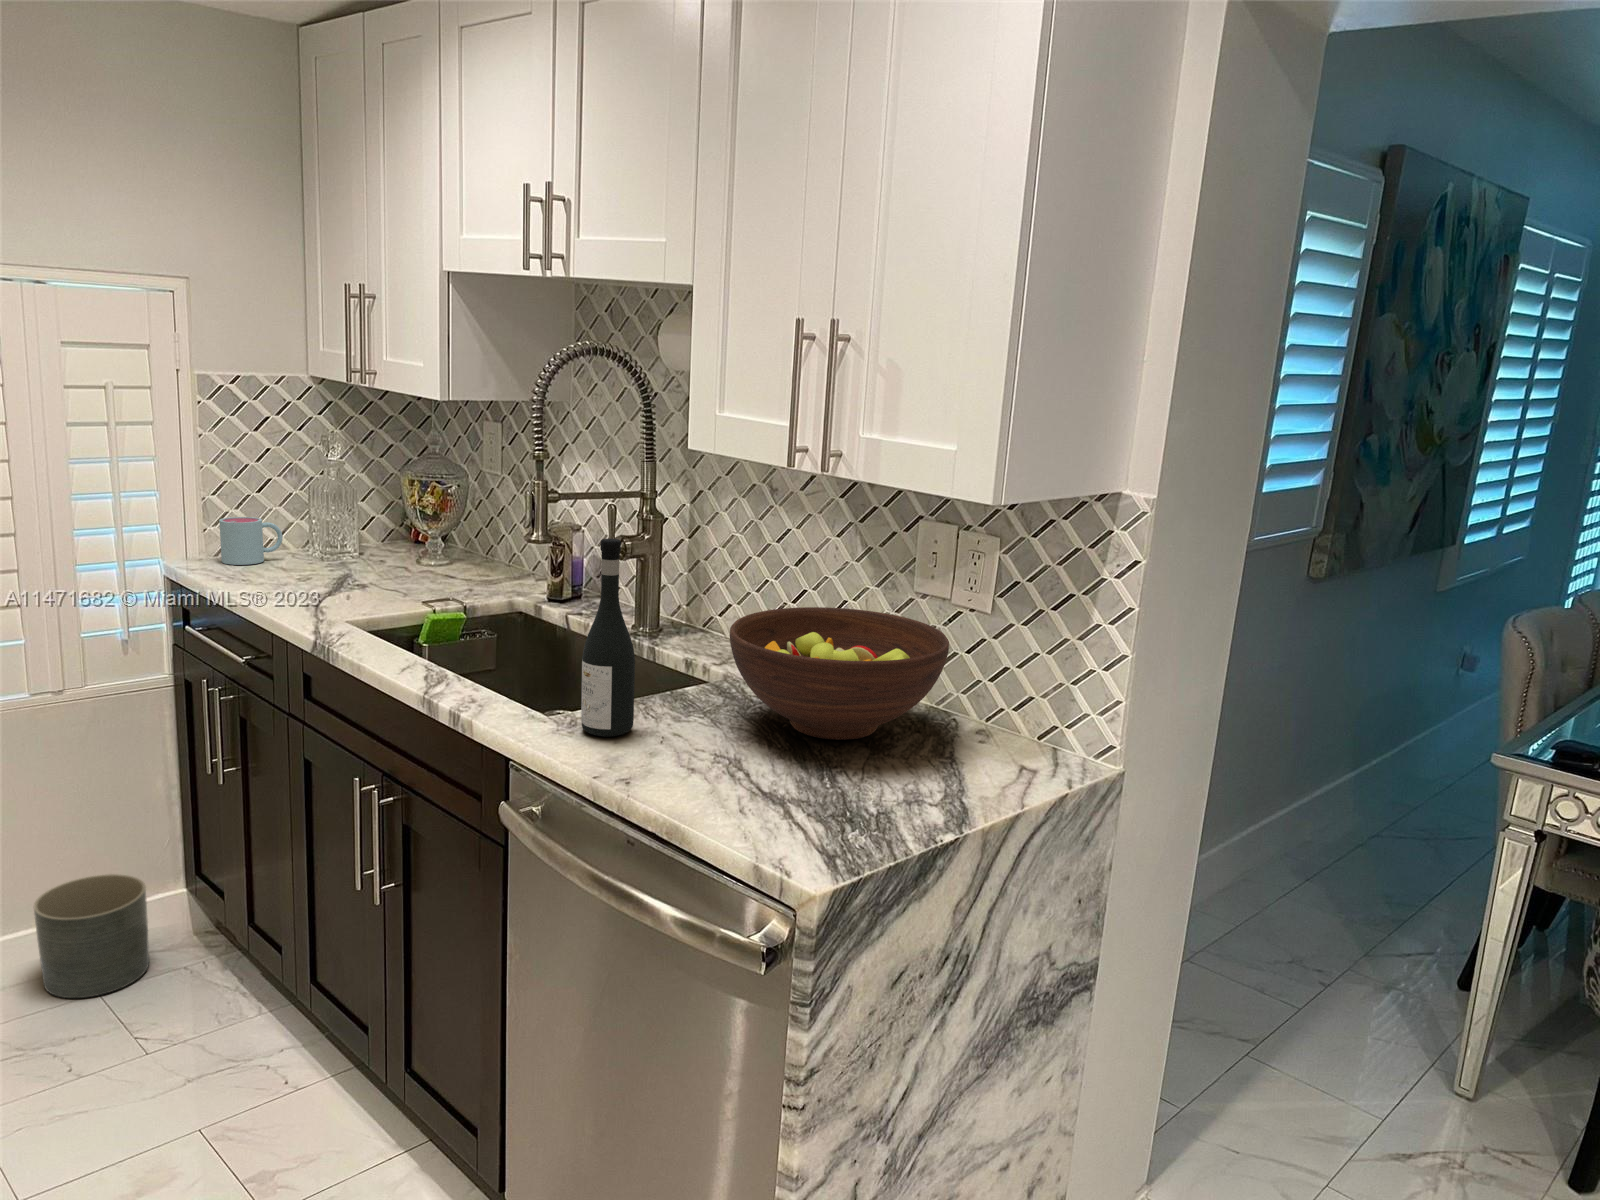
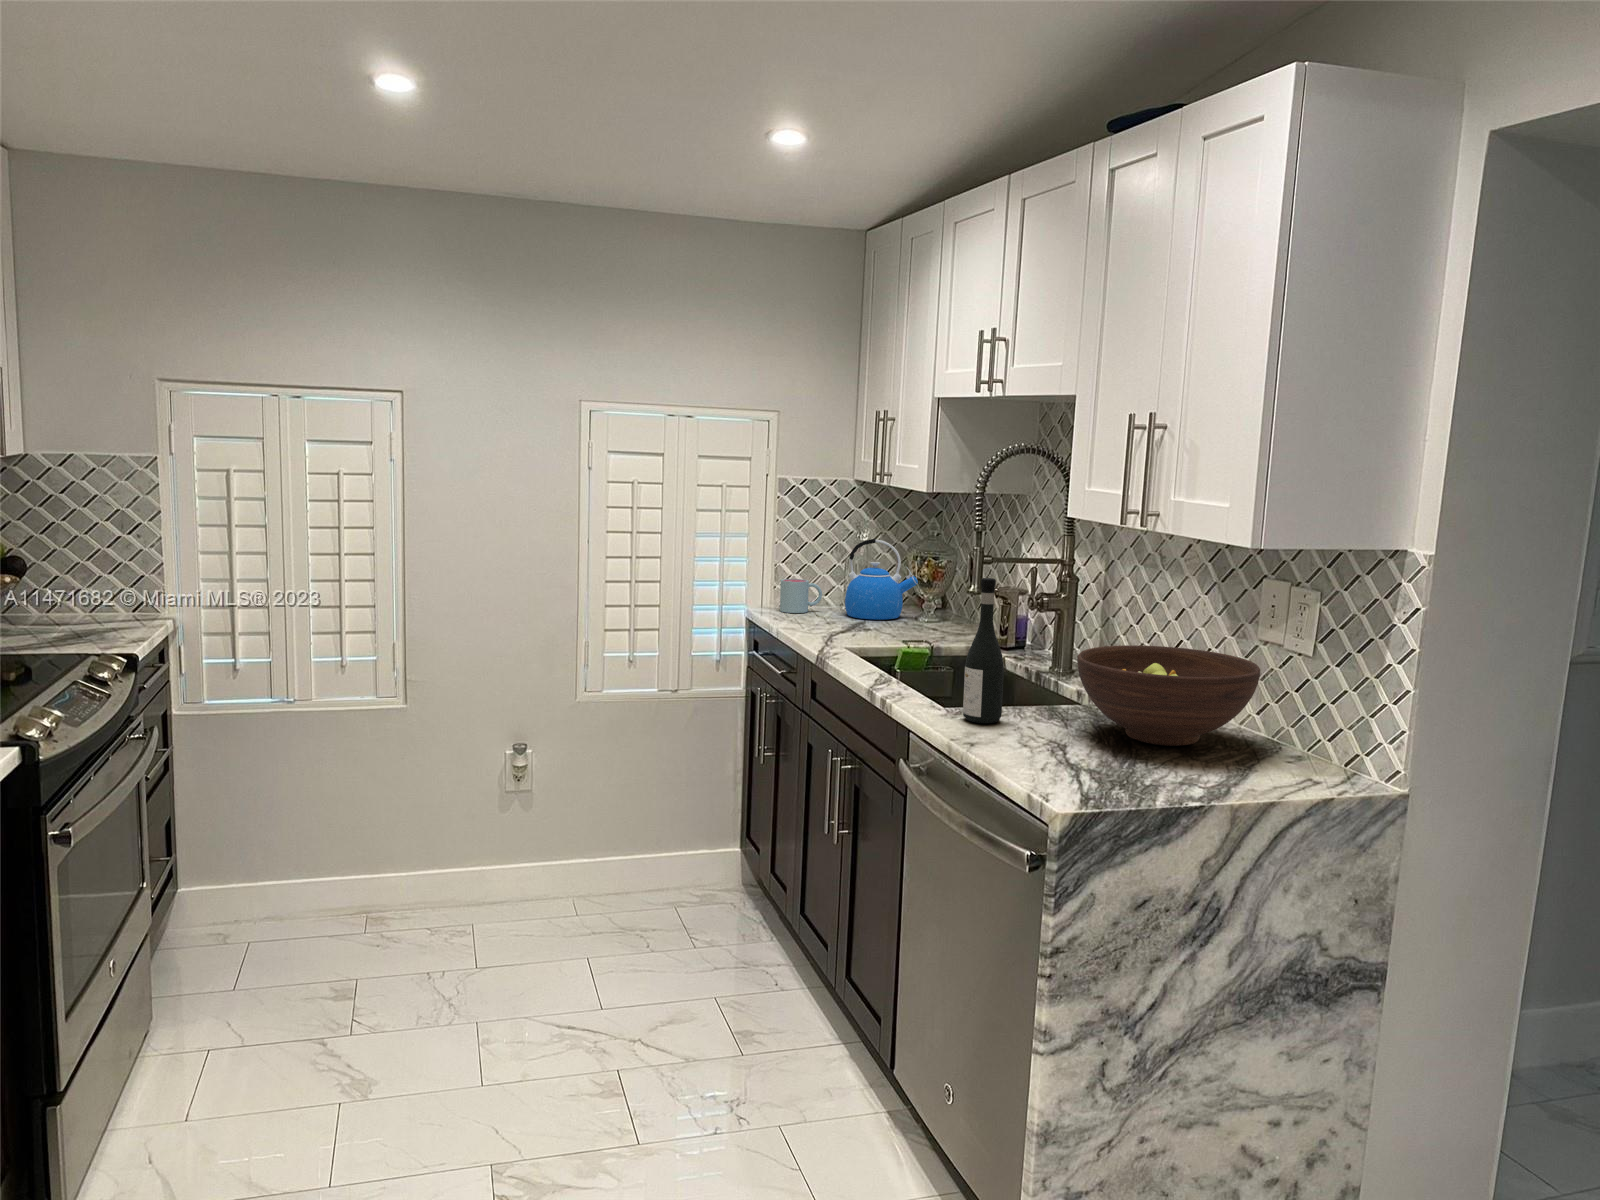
kettle: none [318,460,417,567] -> present [845,539,918,620]
planter: present [34,874,149,998] -> none [644,831,712,913]

